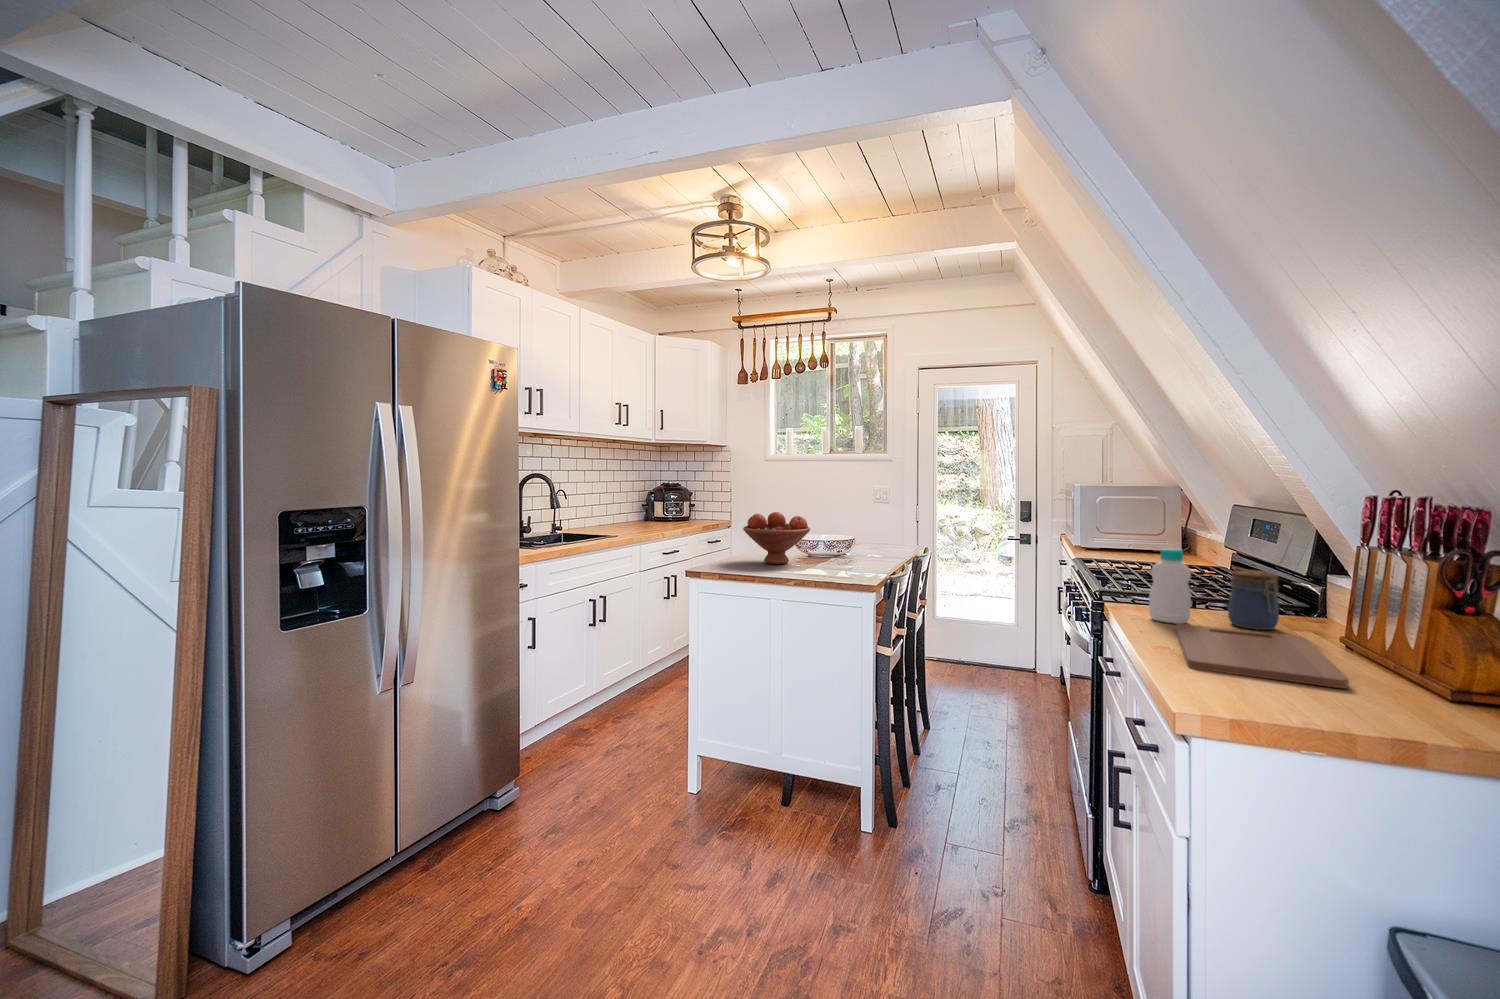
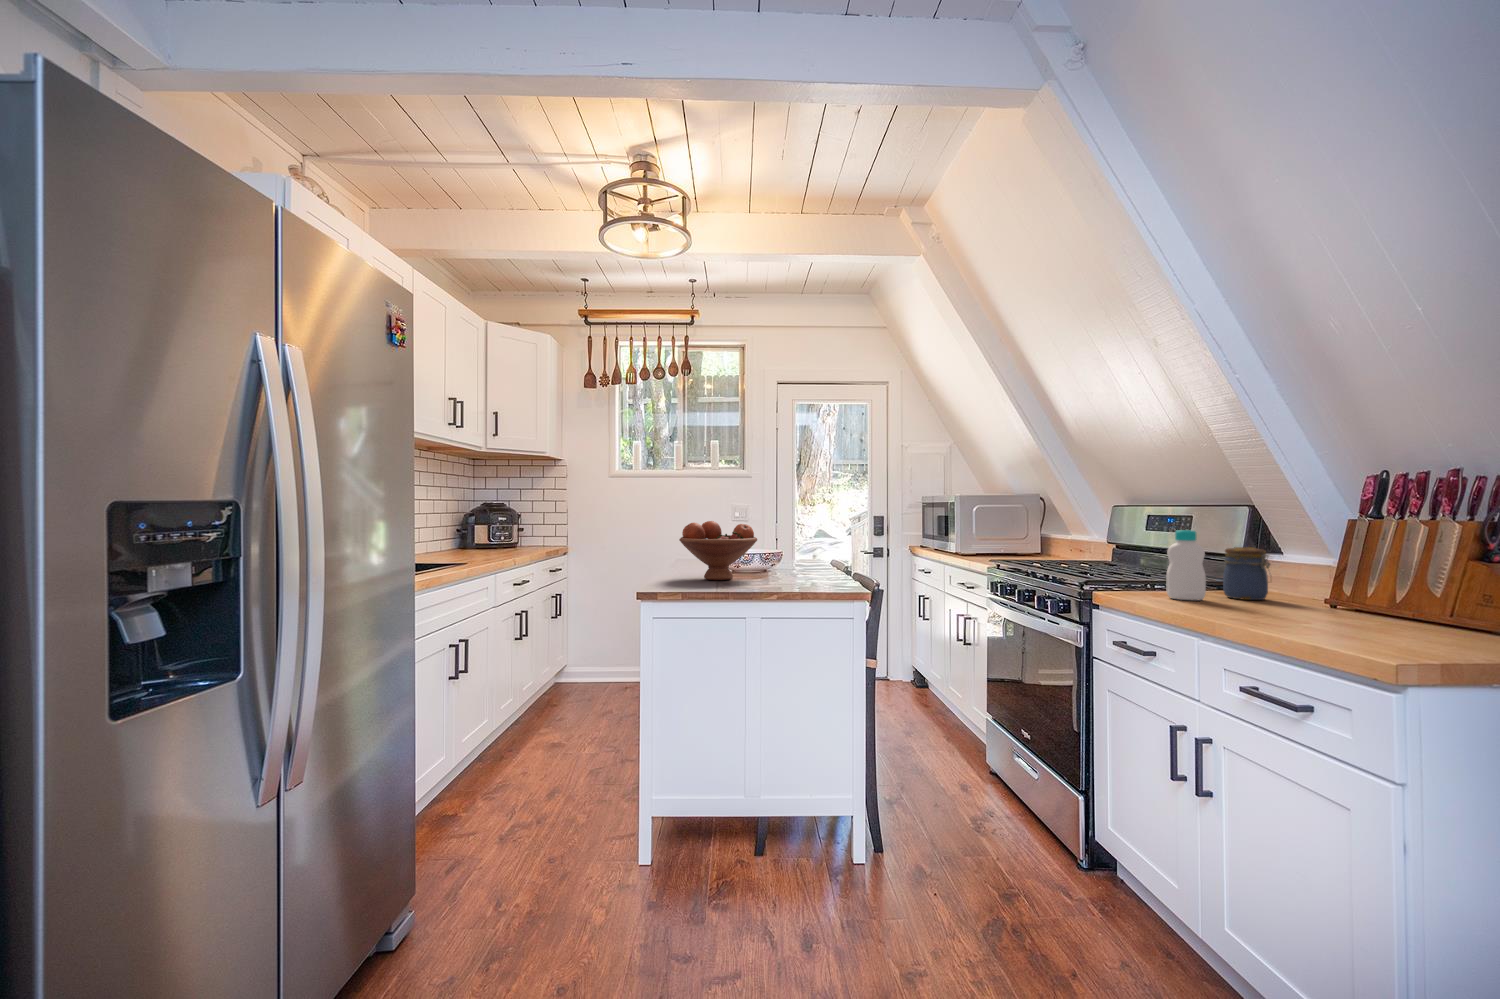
cutting board: present [1176,624,1349,688] -> none [1211,599,1429,633]

